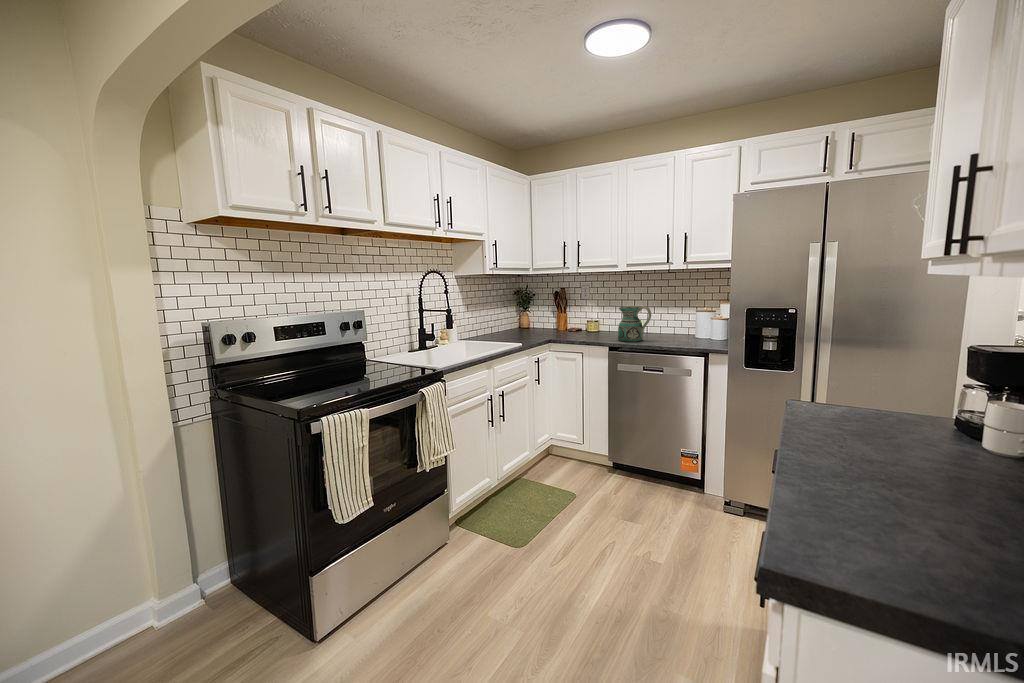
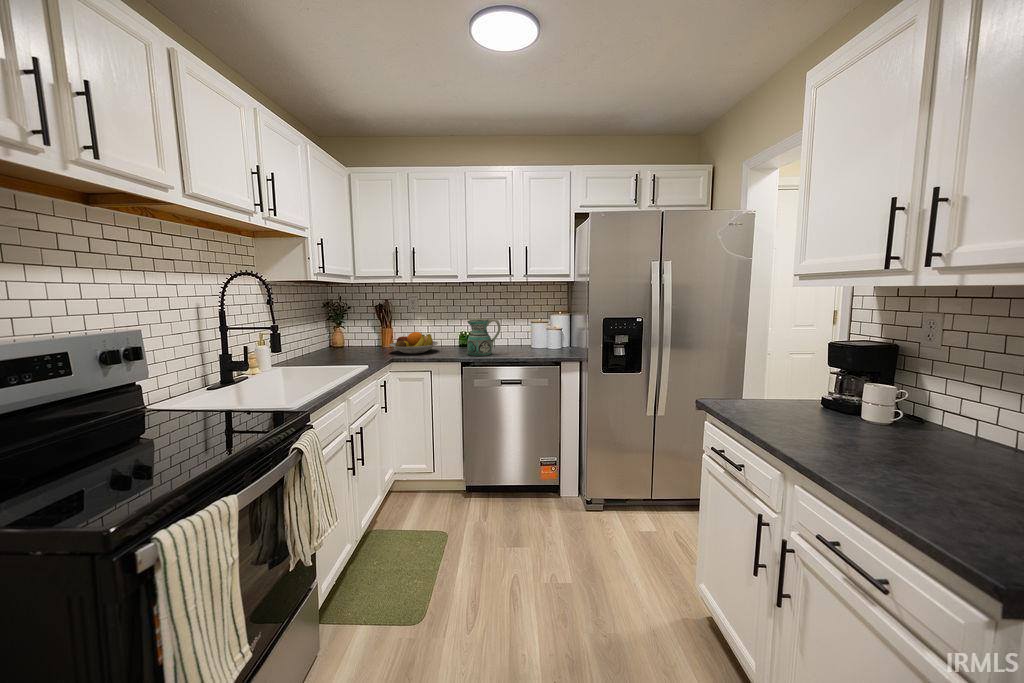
fruit bowl: none [554,317,598,336] -> present [390,332,438,354]

